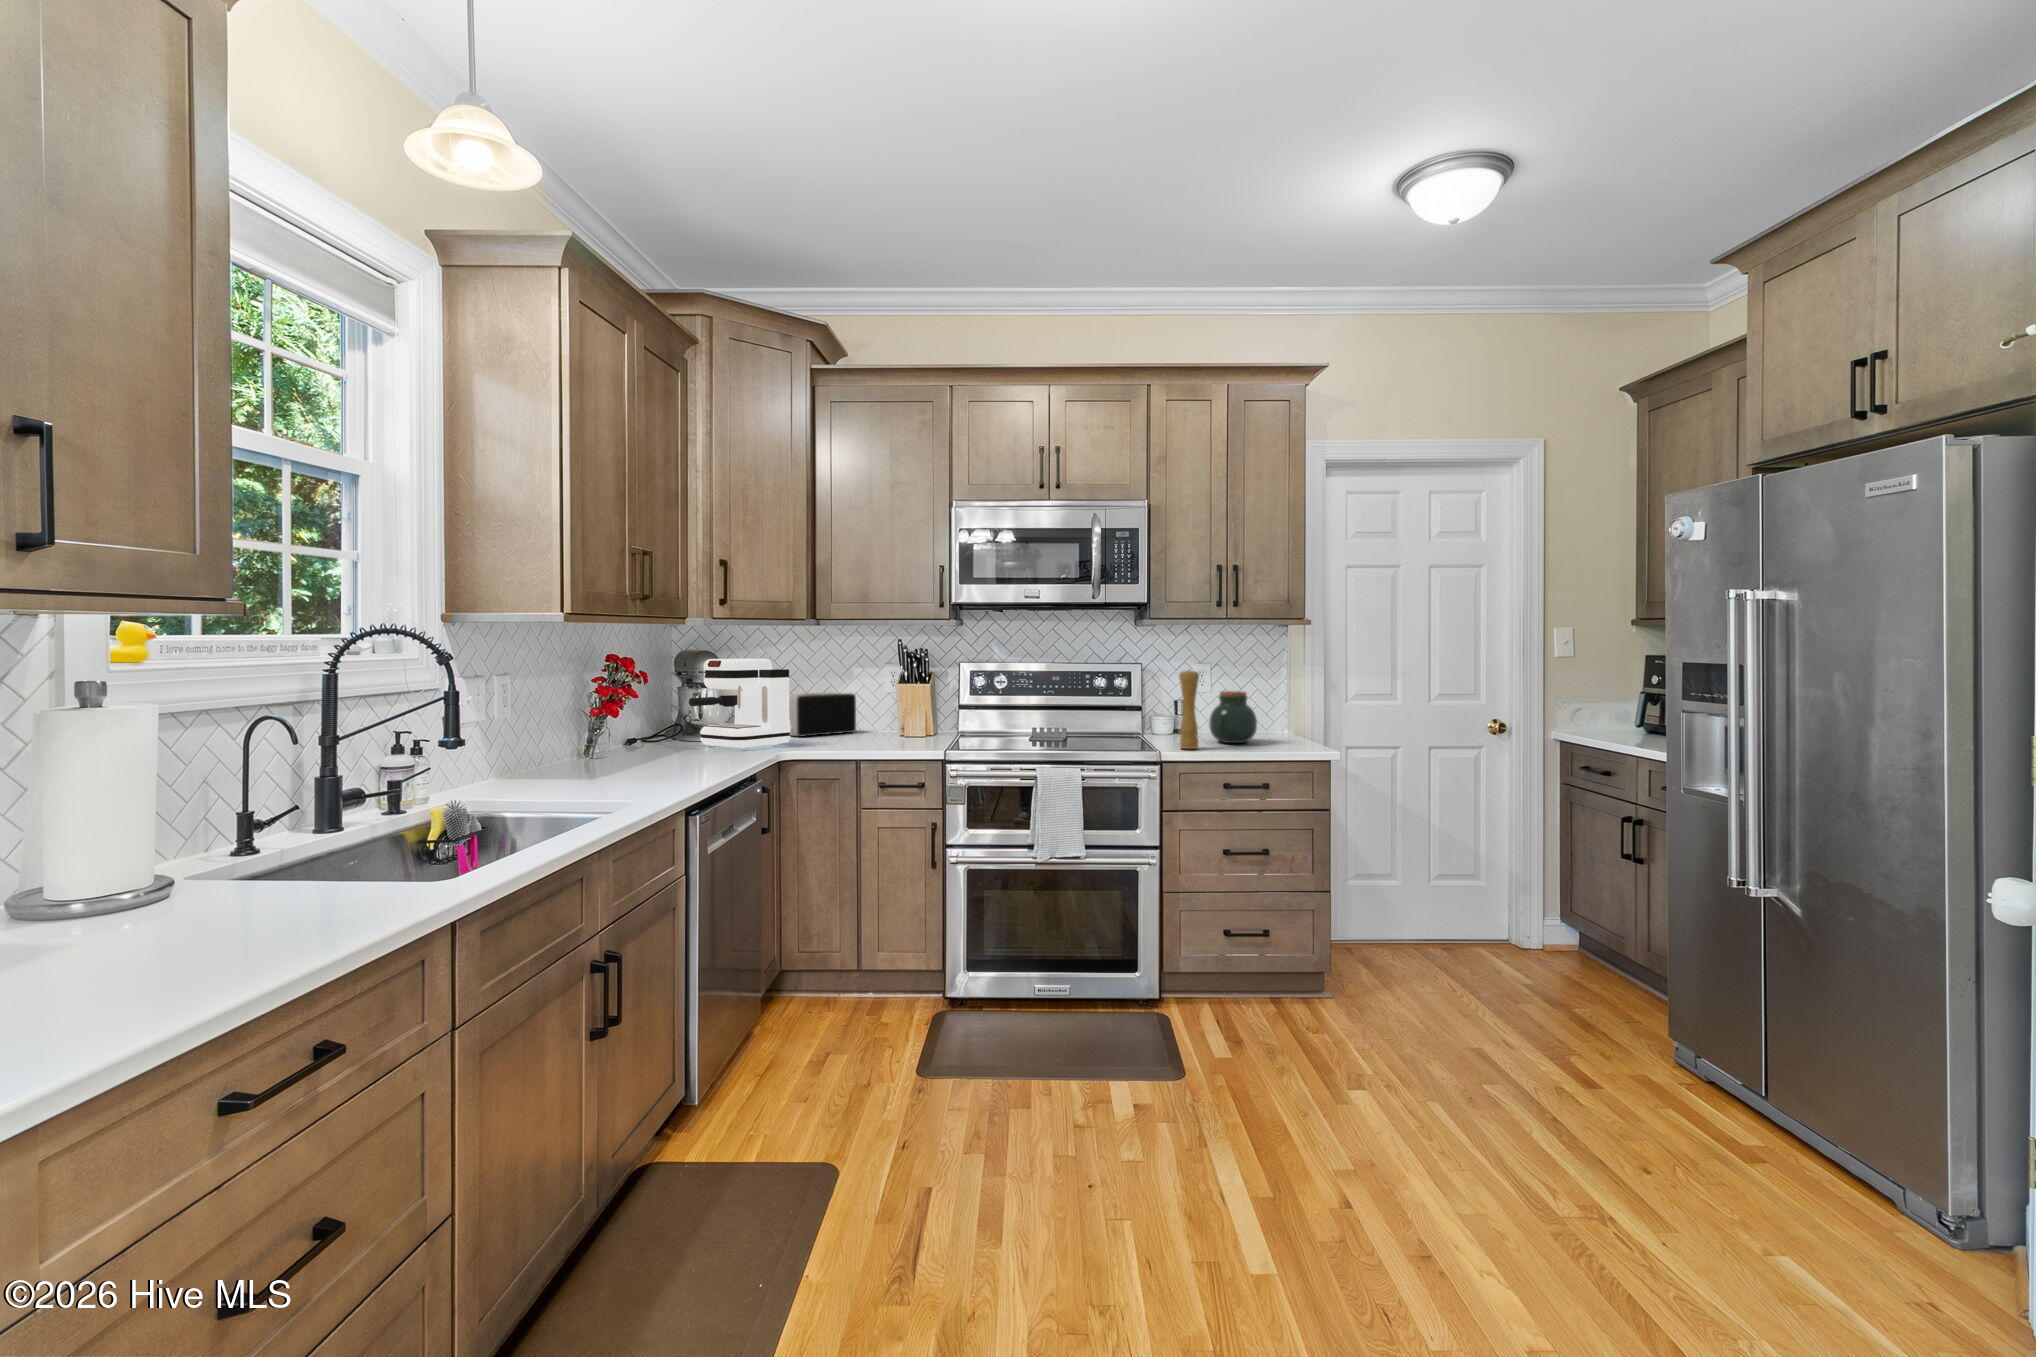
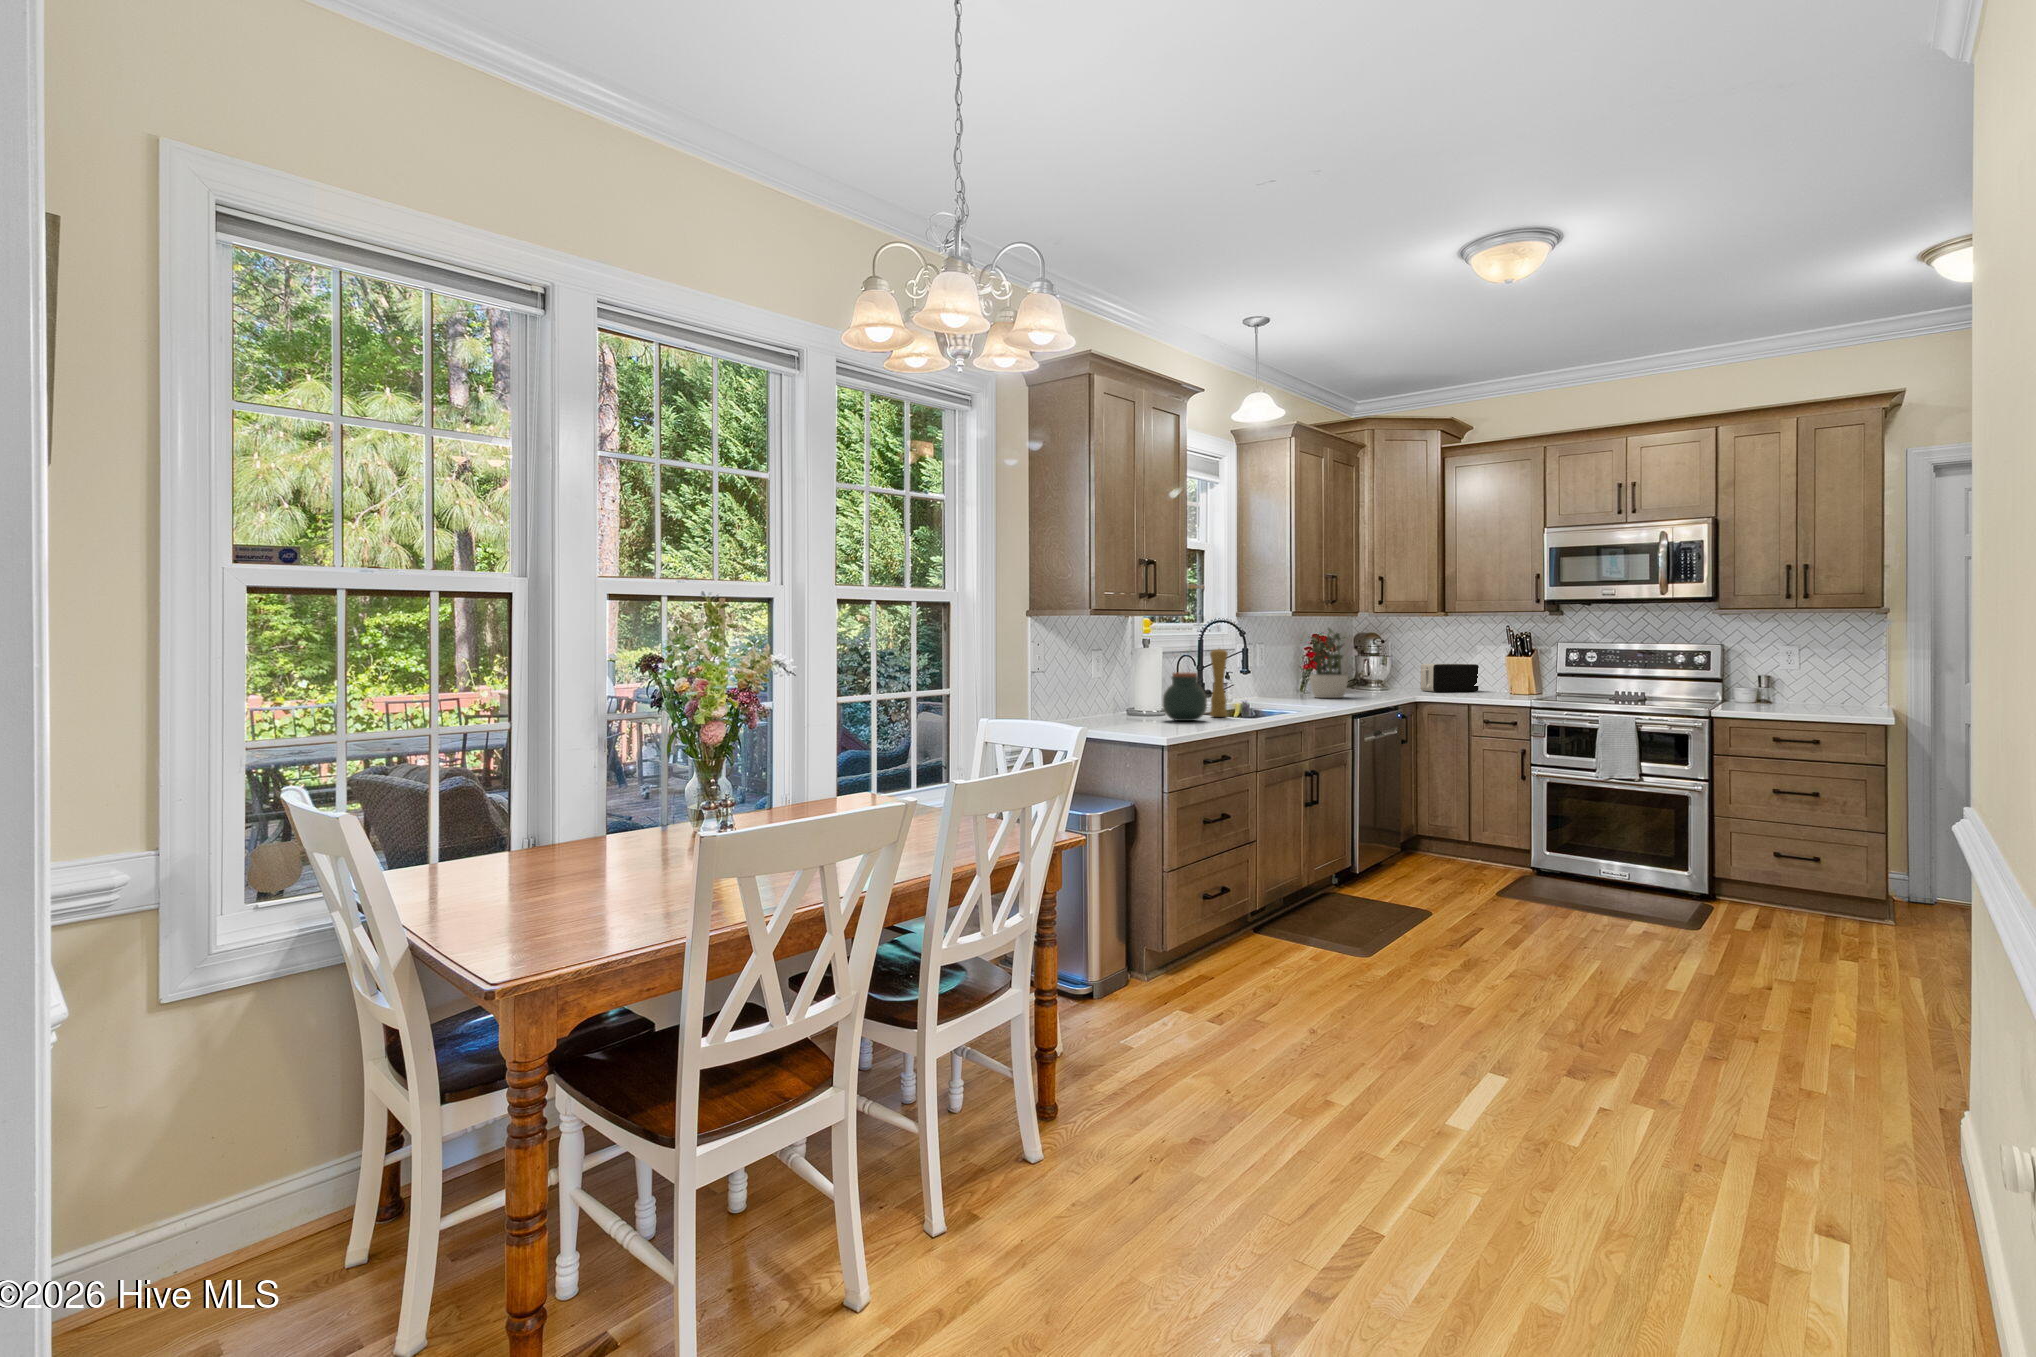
potted plant: none [594,641,673,767] -> present [1310,628,1348,698]
coffee maker: present [689,659,790,749] -> none [1359,639,1425,695]
pepper mill: present [1179,670,1199,749] -> present [1210,649,1228,717]
jar: present [1209,691,1257,743] -> present [1163,672,1207,721]

